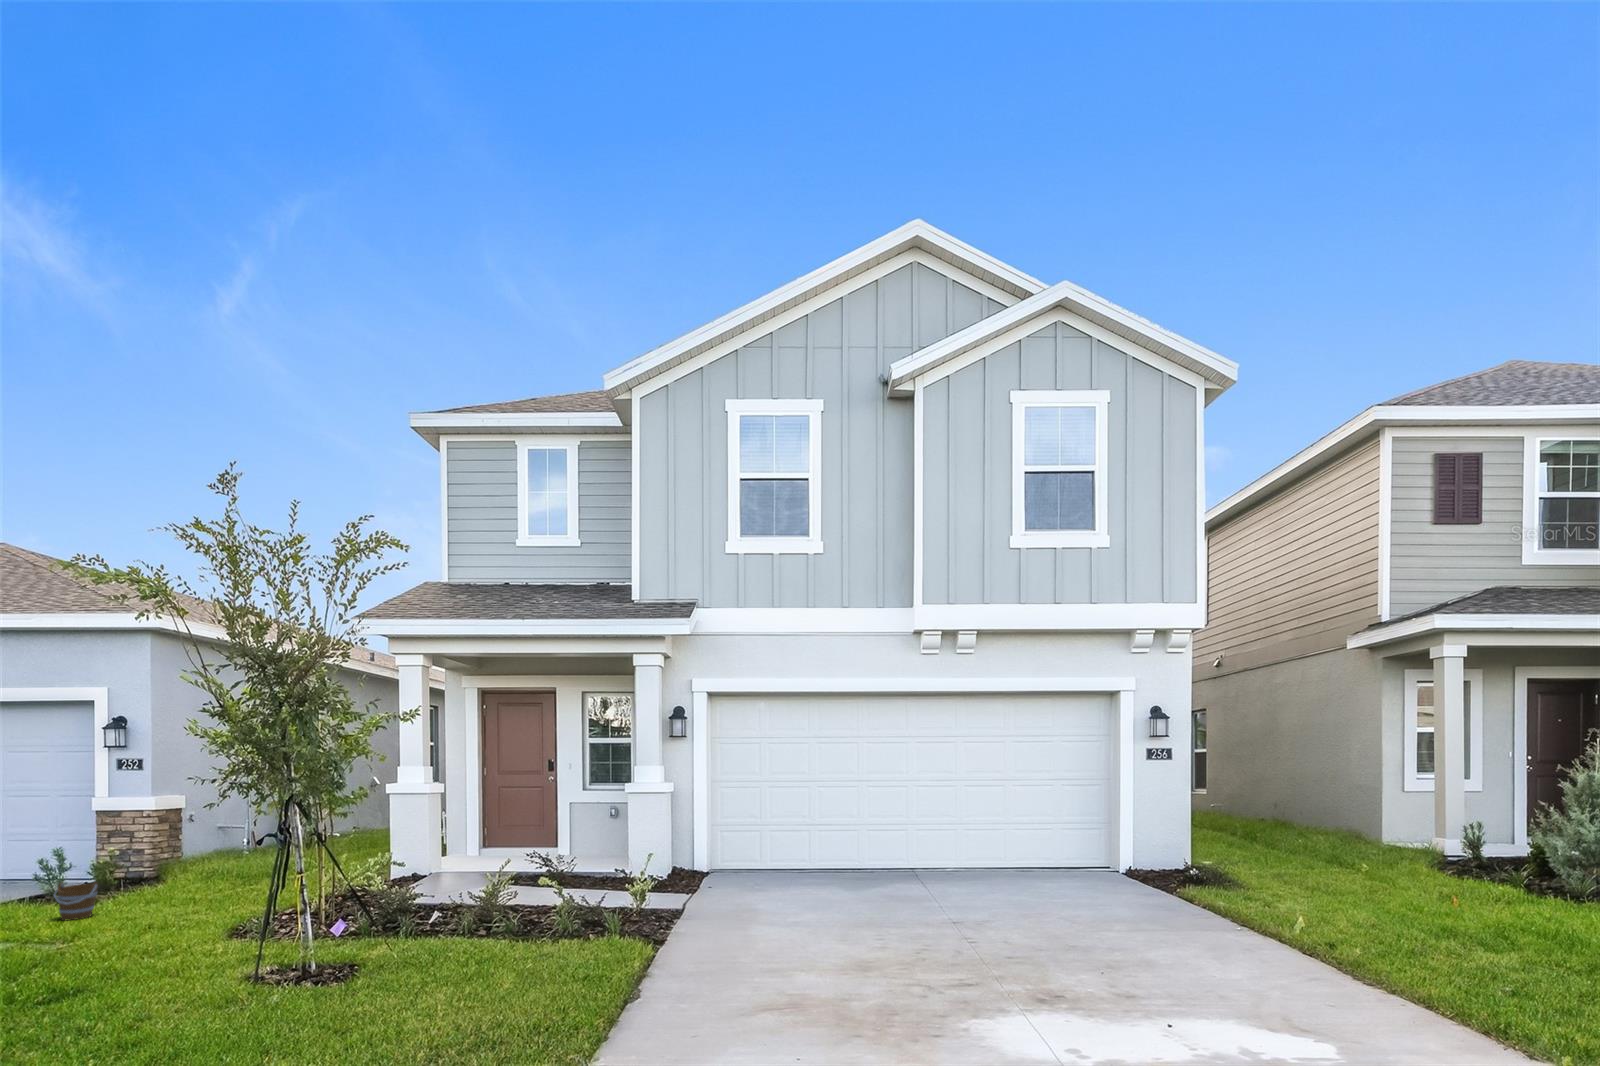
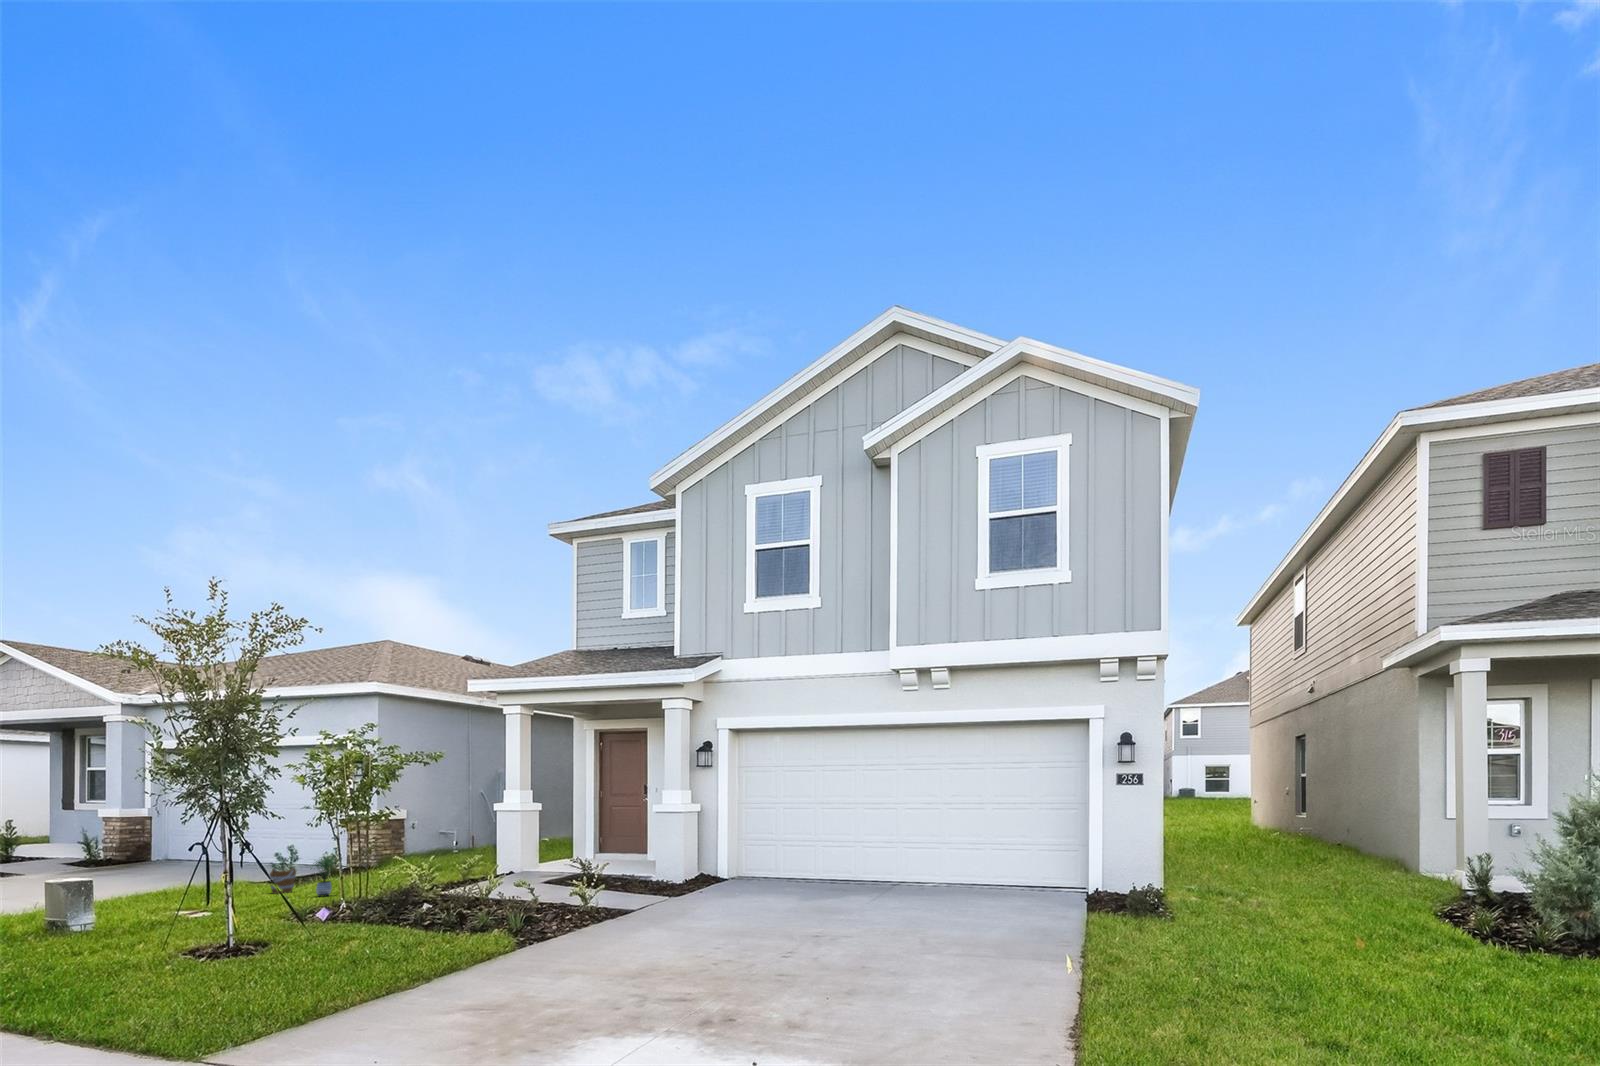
potted plant: none [167,869,209,928] -> present [311,858,334,897]

